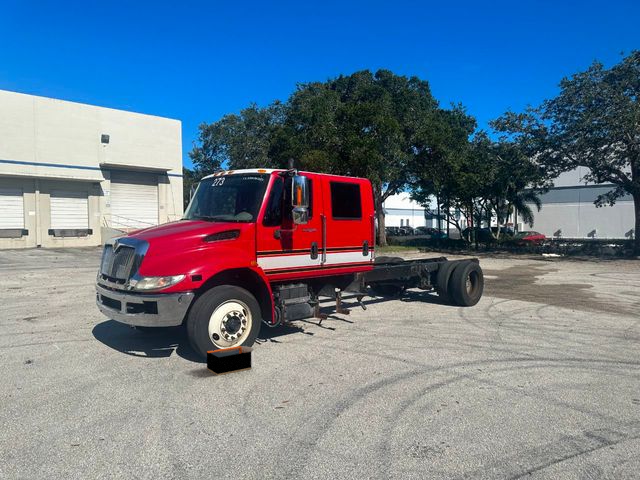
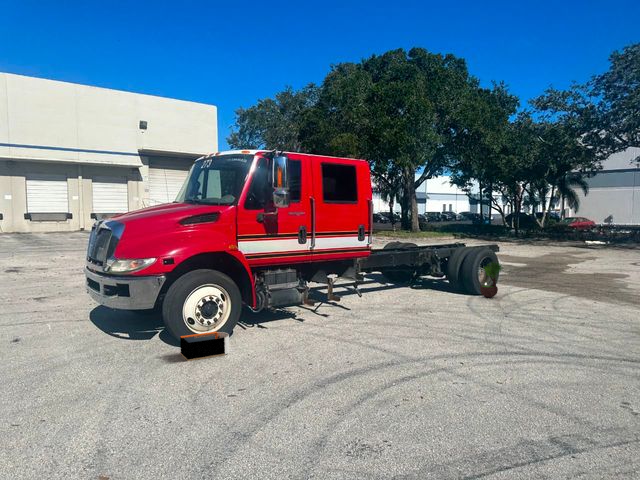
potted tree: none [469,273,491,309] -> present [480,263,501,298]

